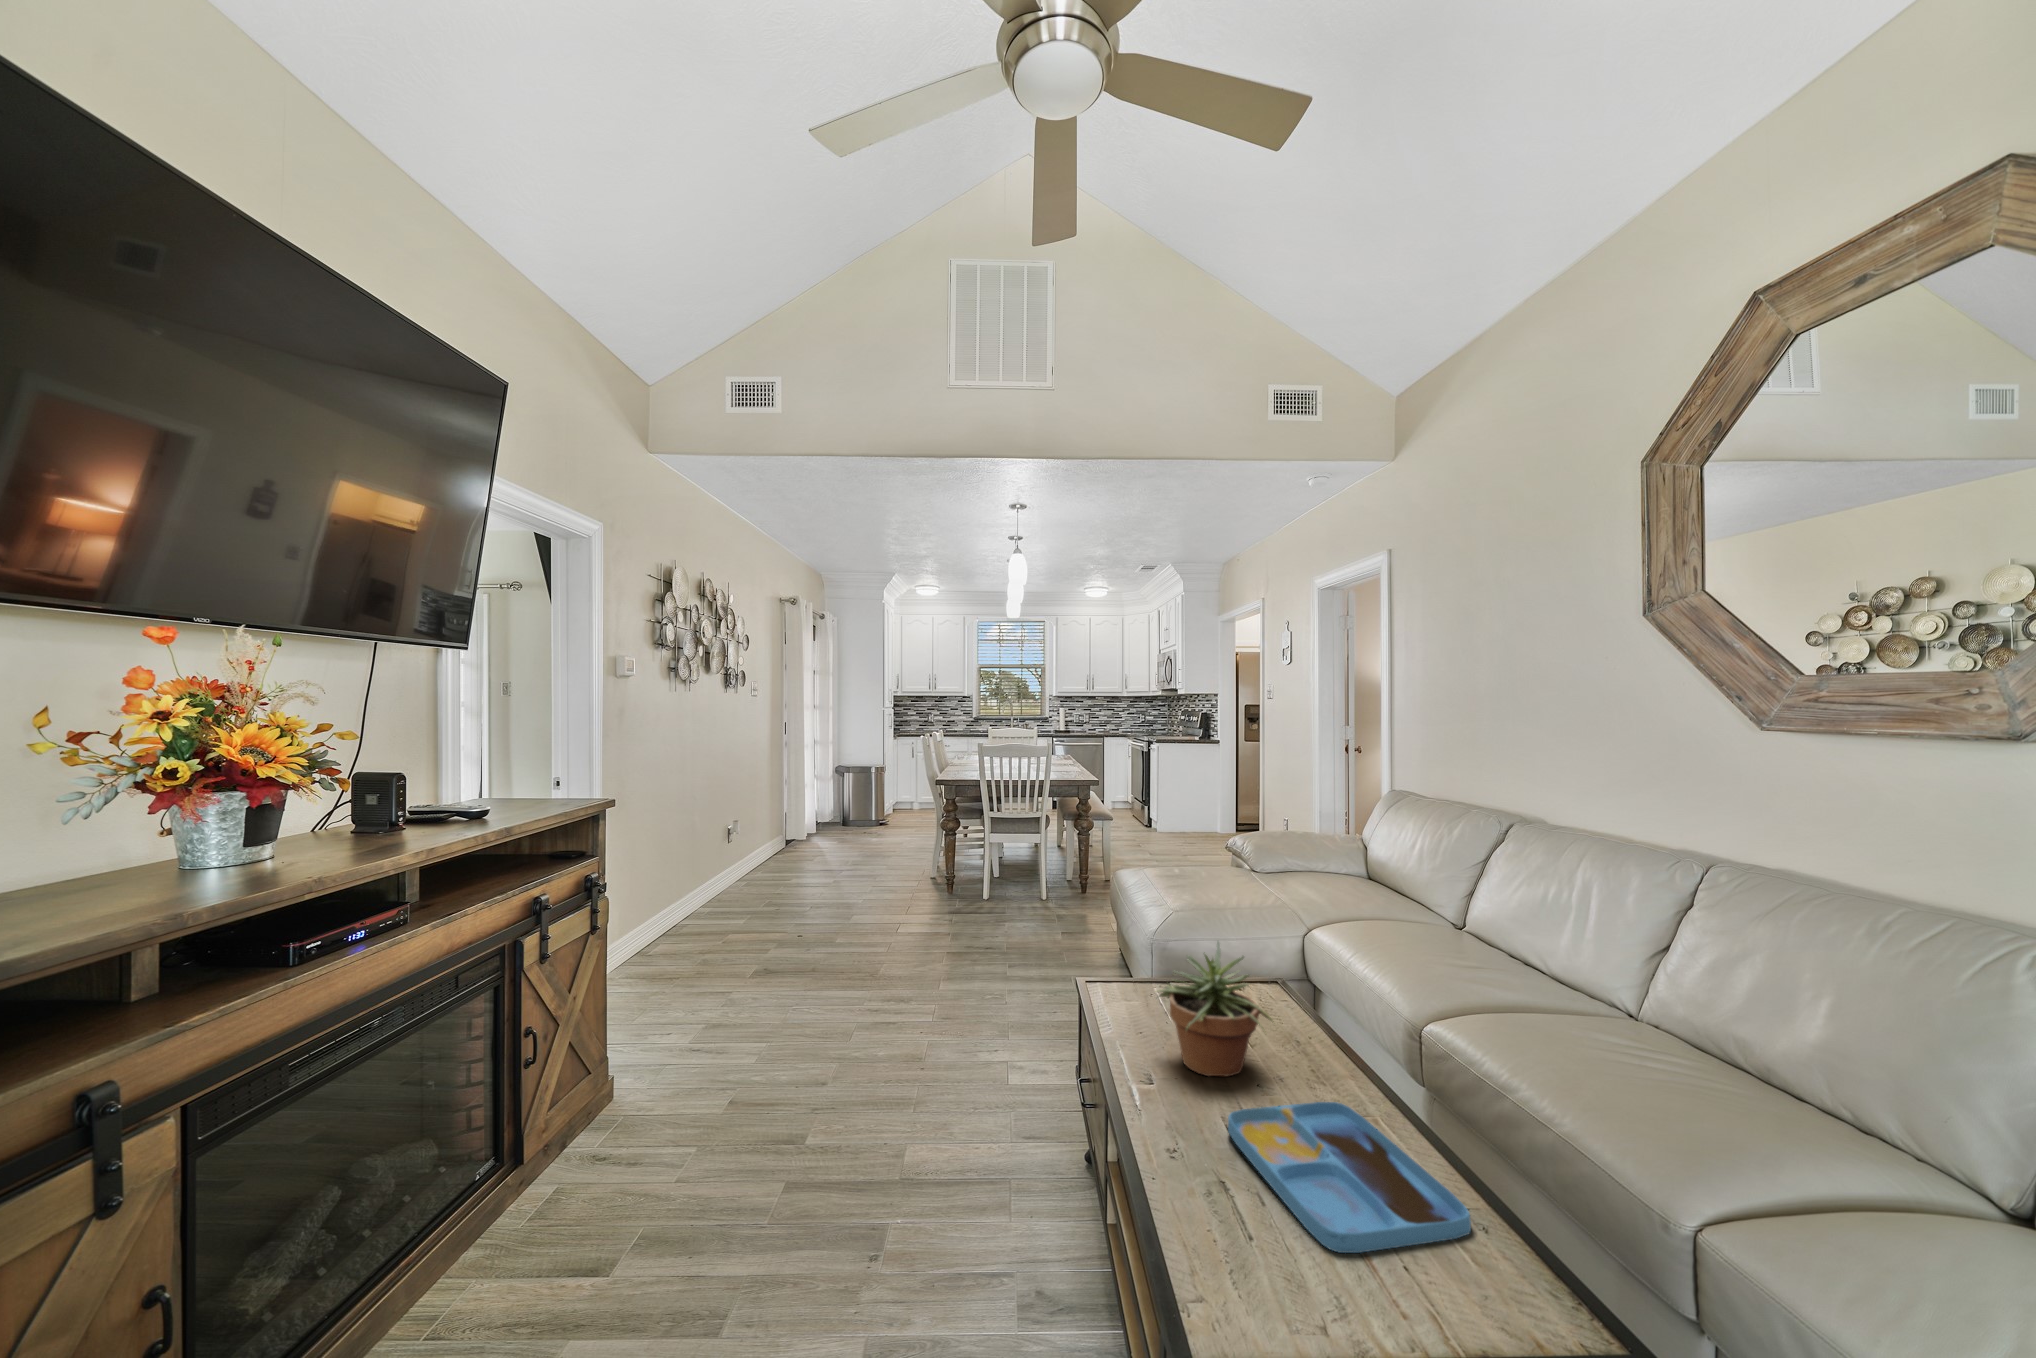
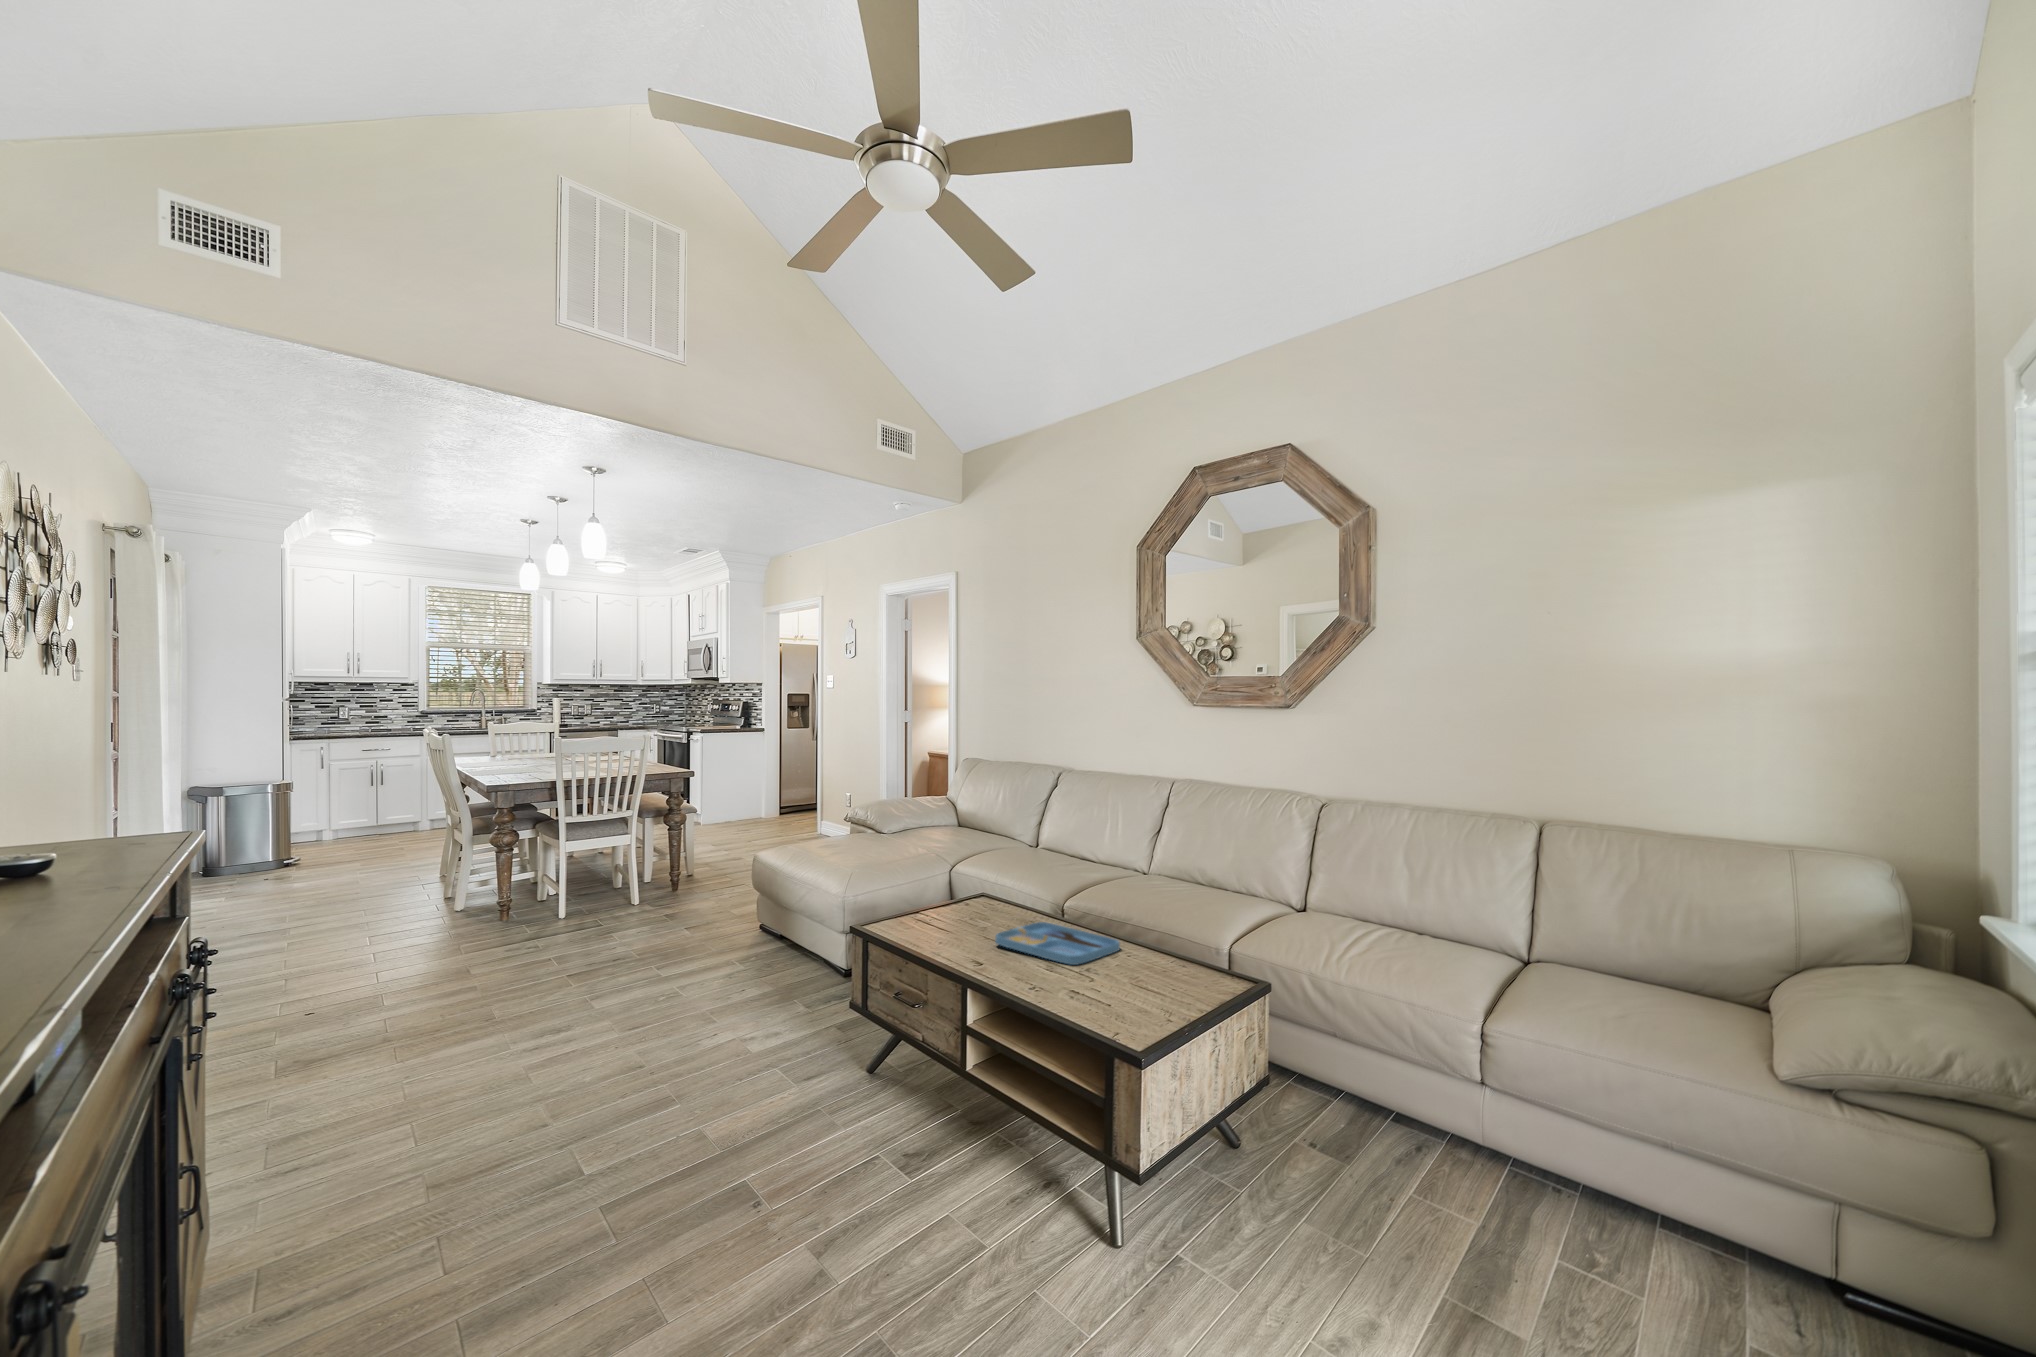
potted plant: present [1158,941,1274,1077] -> none [919,852,995,931]

